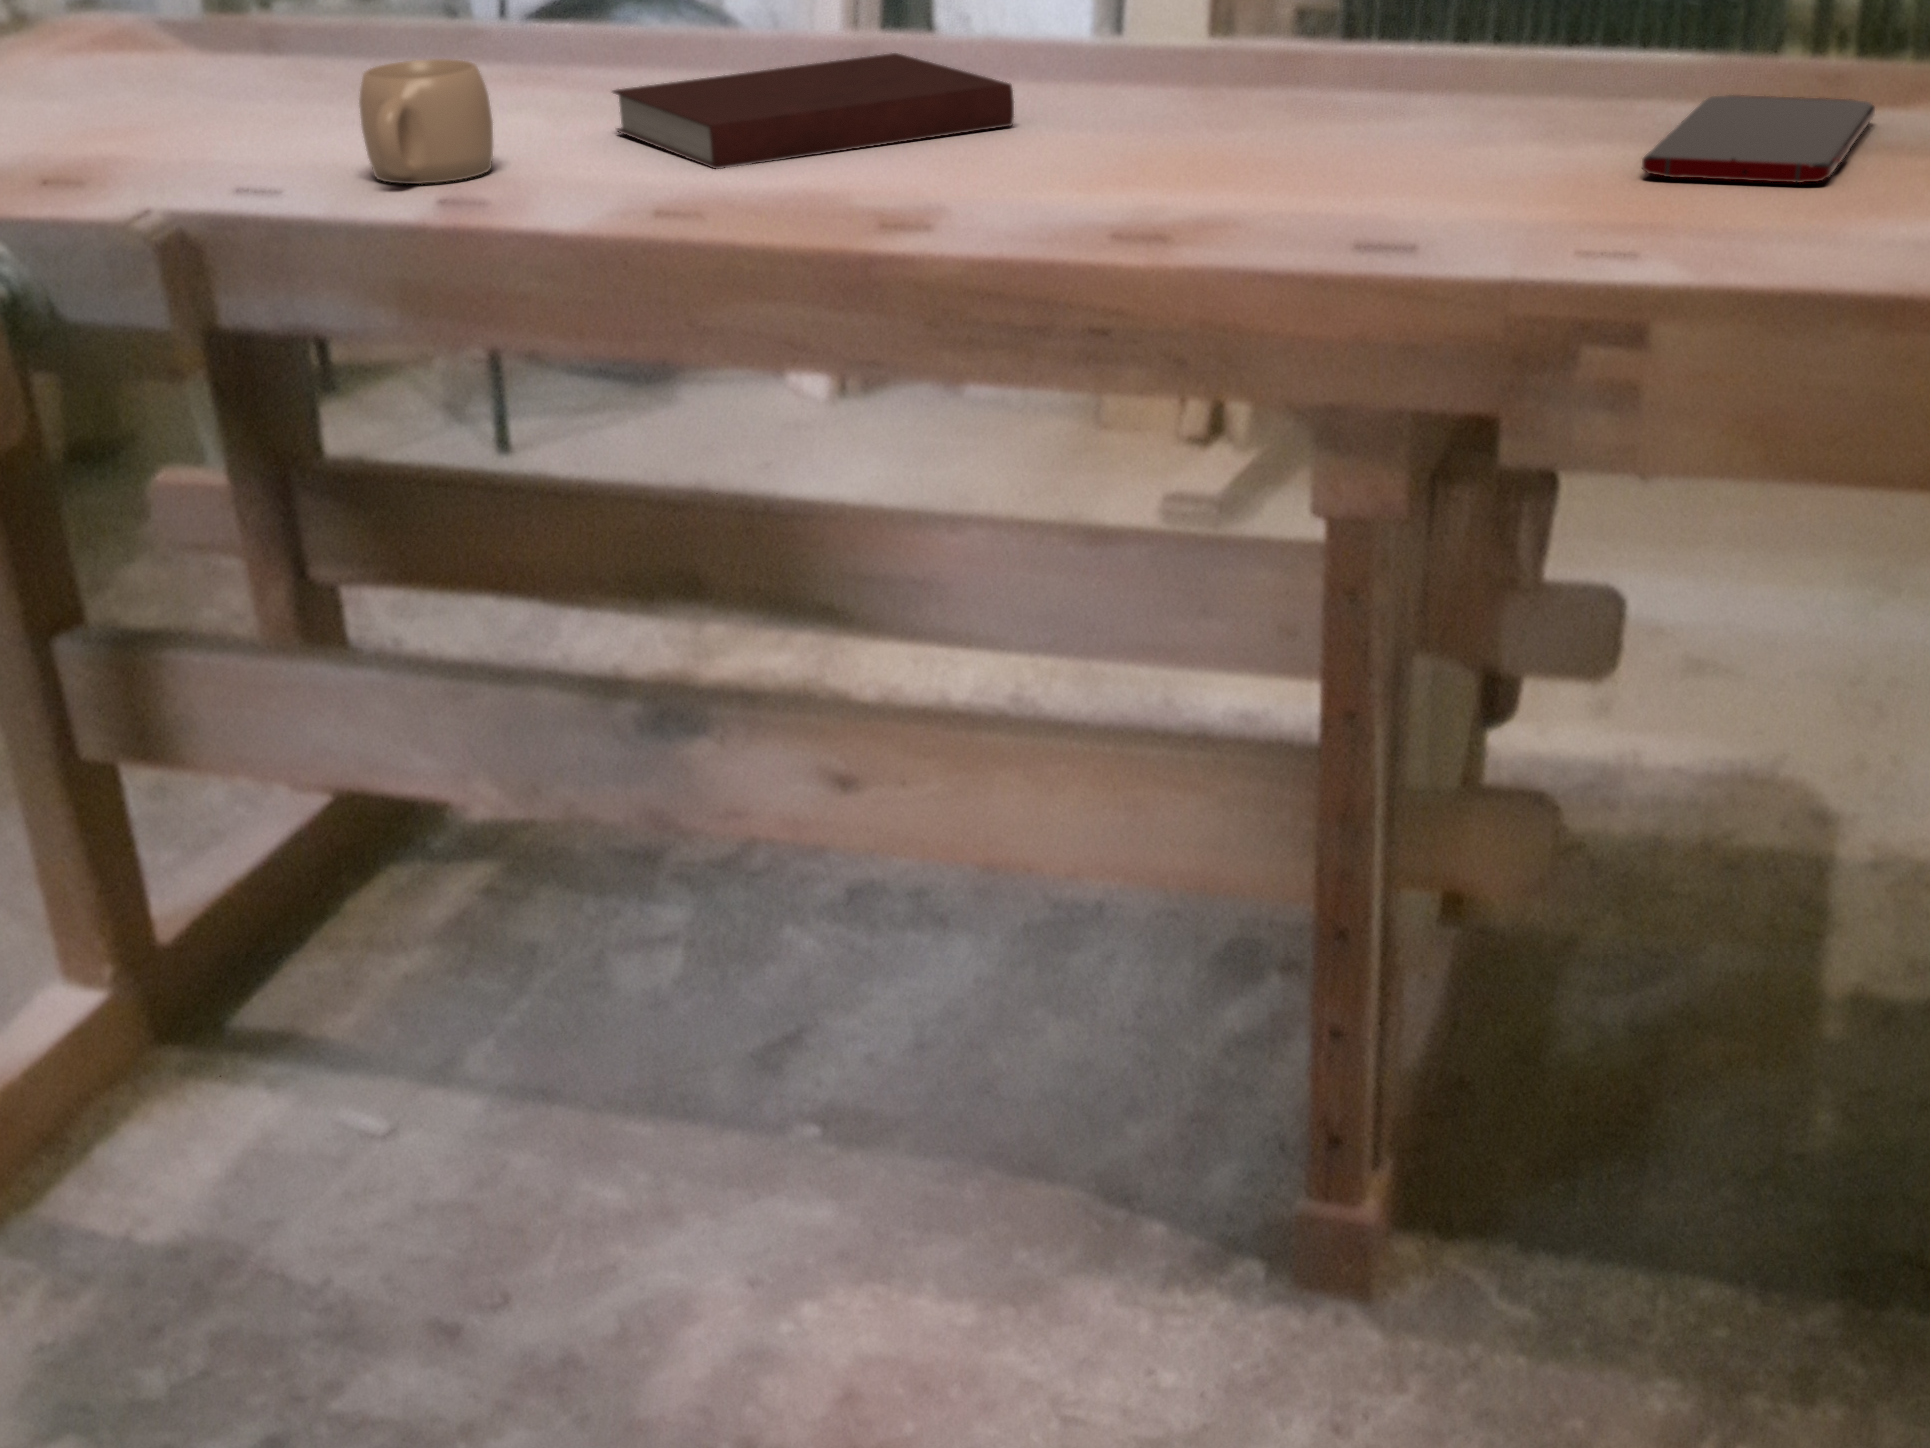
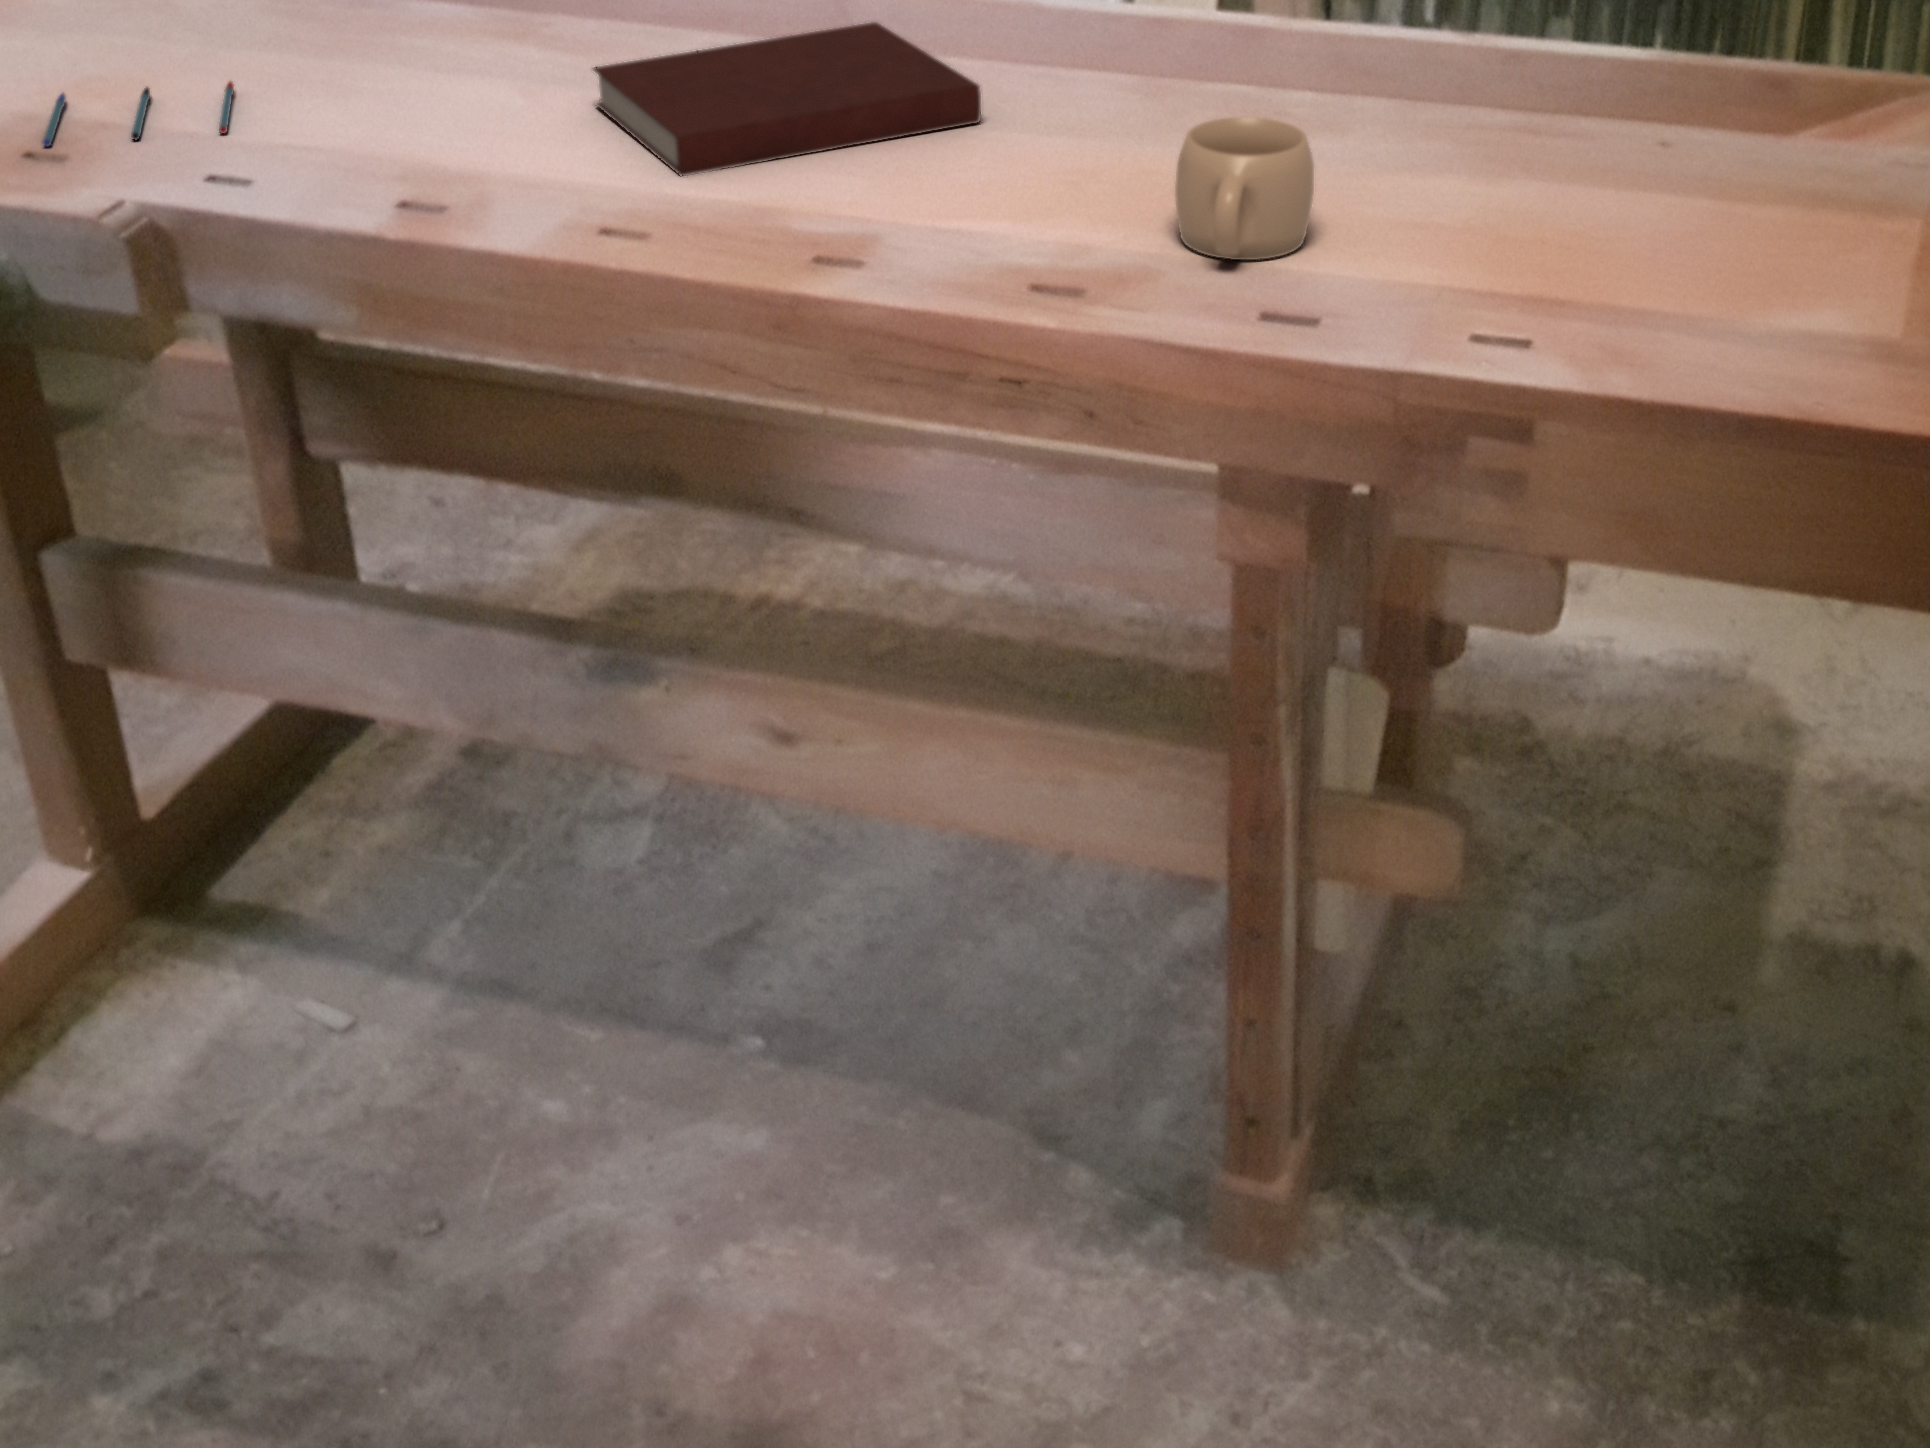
mug: present [359,59,493,184] -> present [1175,117,1314,260]
smartphone: present [1642,95,1875,183] -> none [1579,141,1825,288]
pen: none [50,129,241,180] -> present [43,81,234,147]

